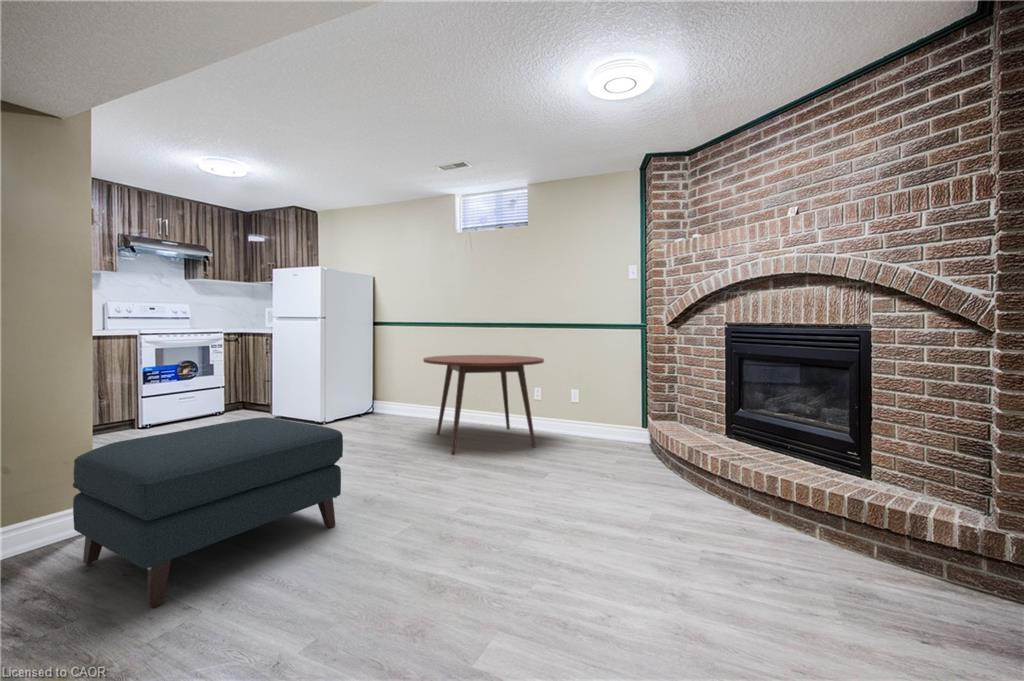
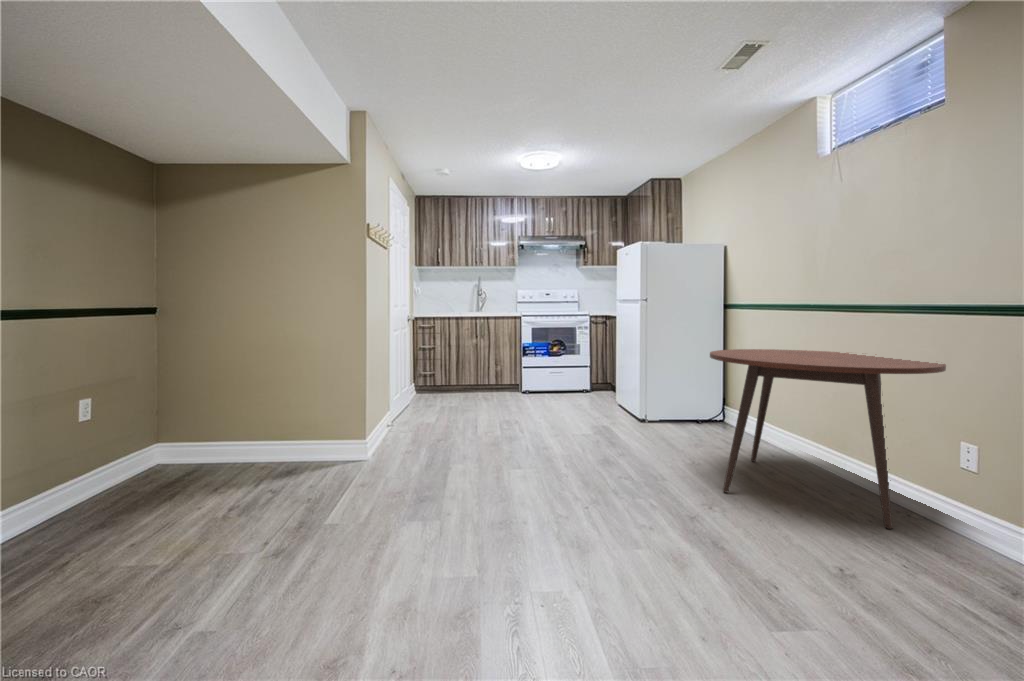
ottoman: present [73,417,343,607] -> none [287,393,483,524]

